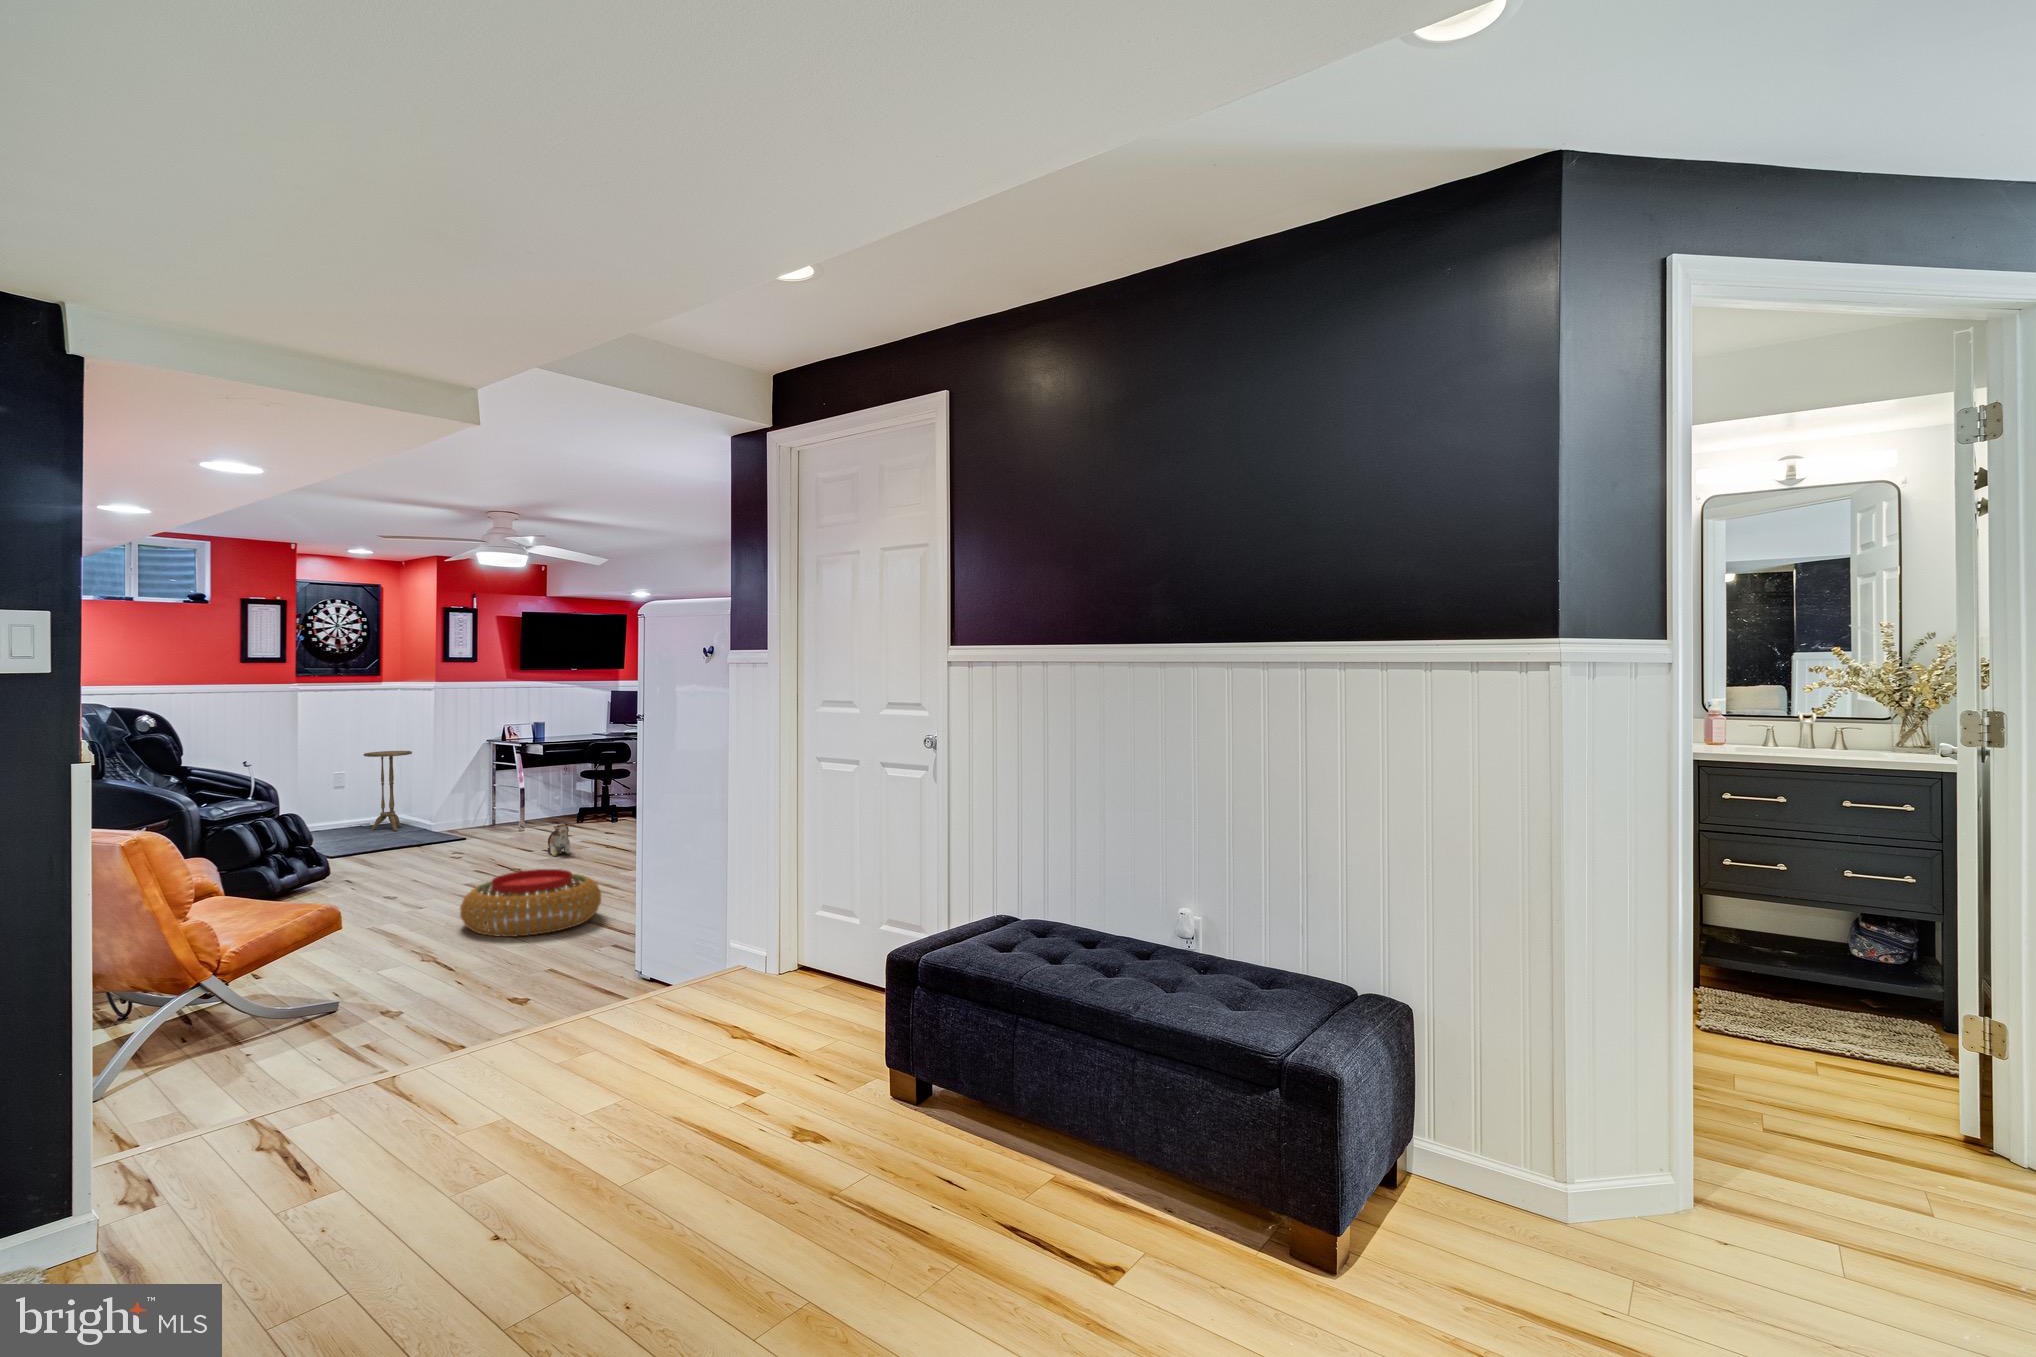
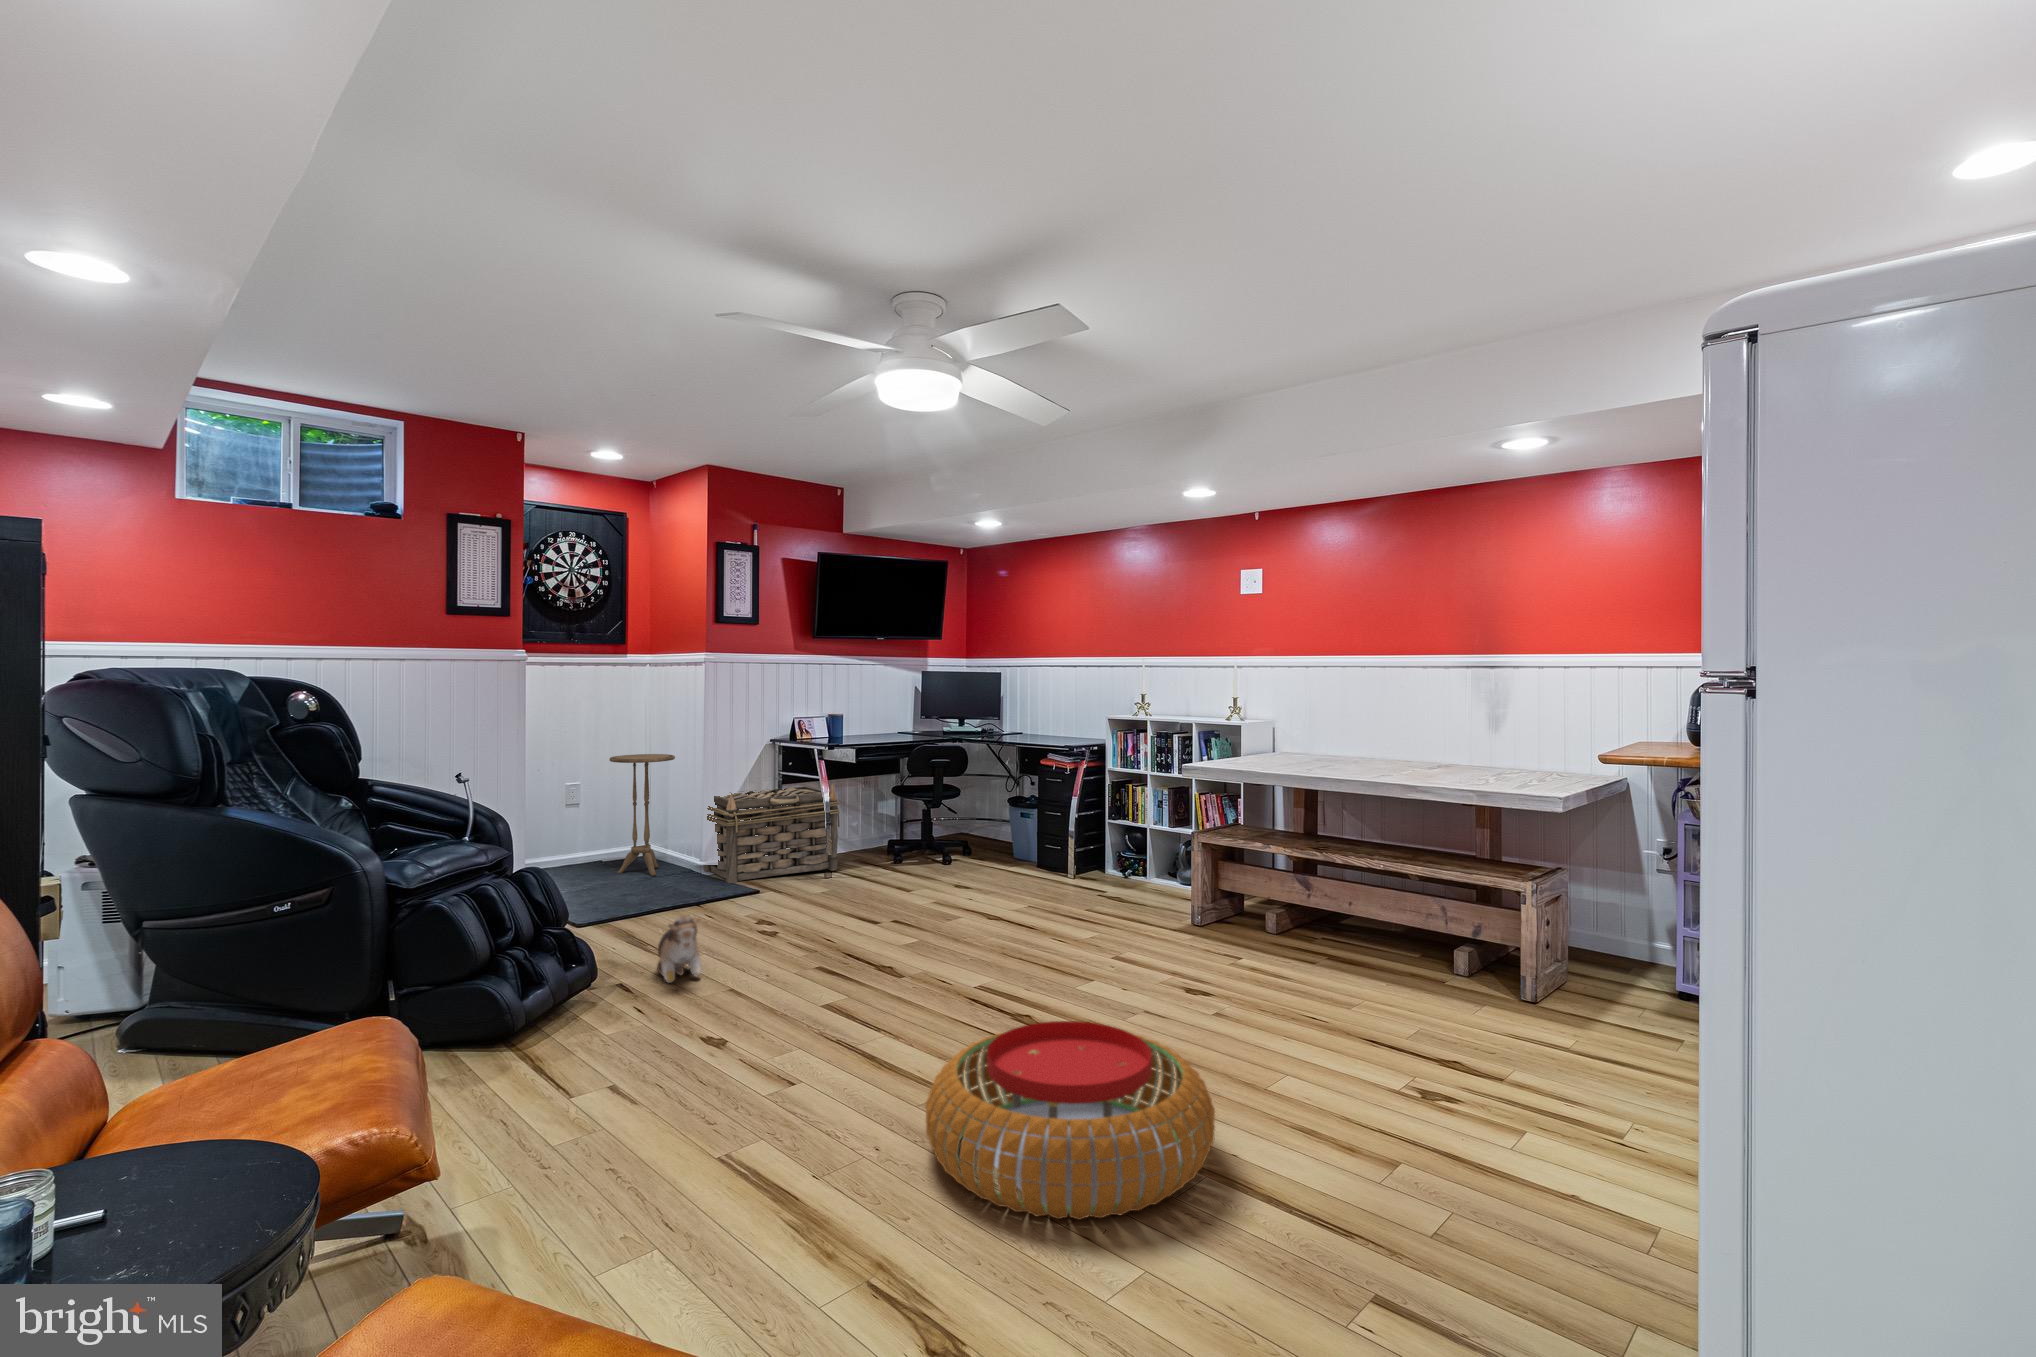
basket: none [432,769,532,835] -> present [704,784,840,883]
plush toy: present [547,823,571,856] -> present [657,916,701,983]

